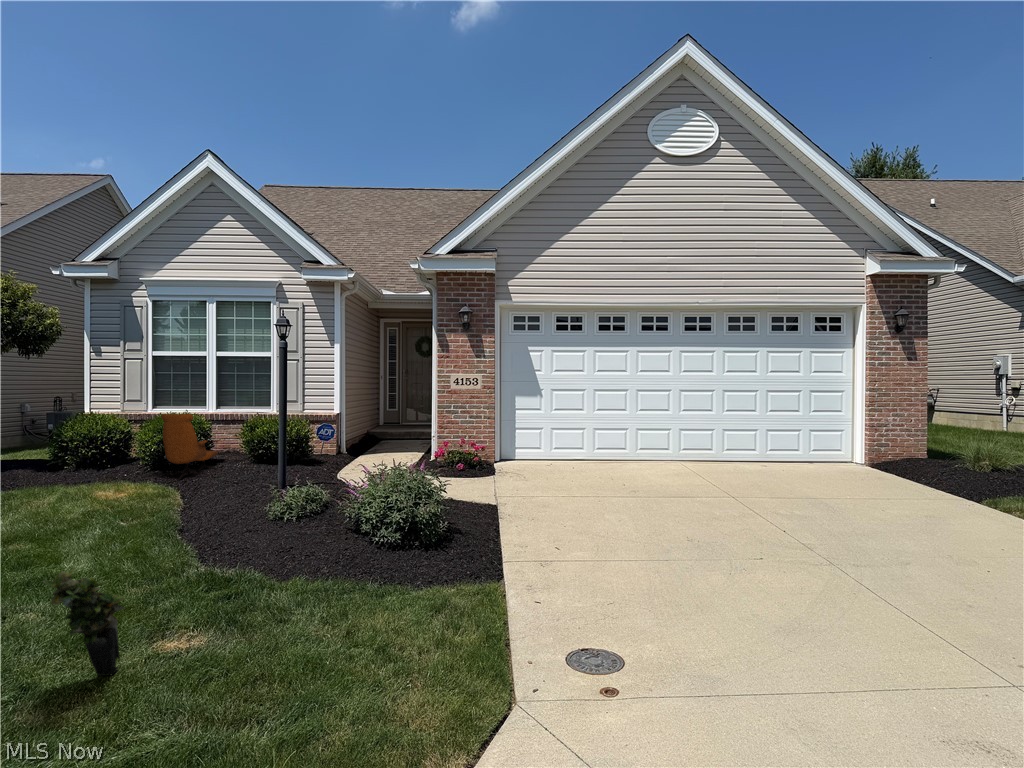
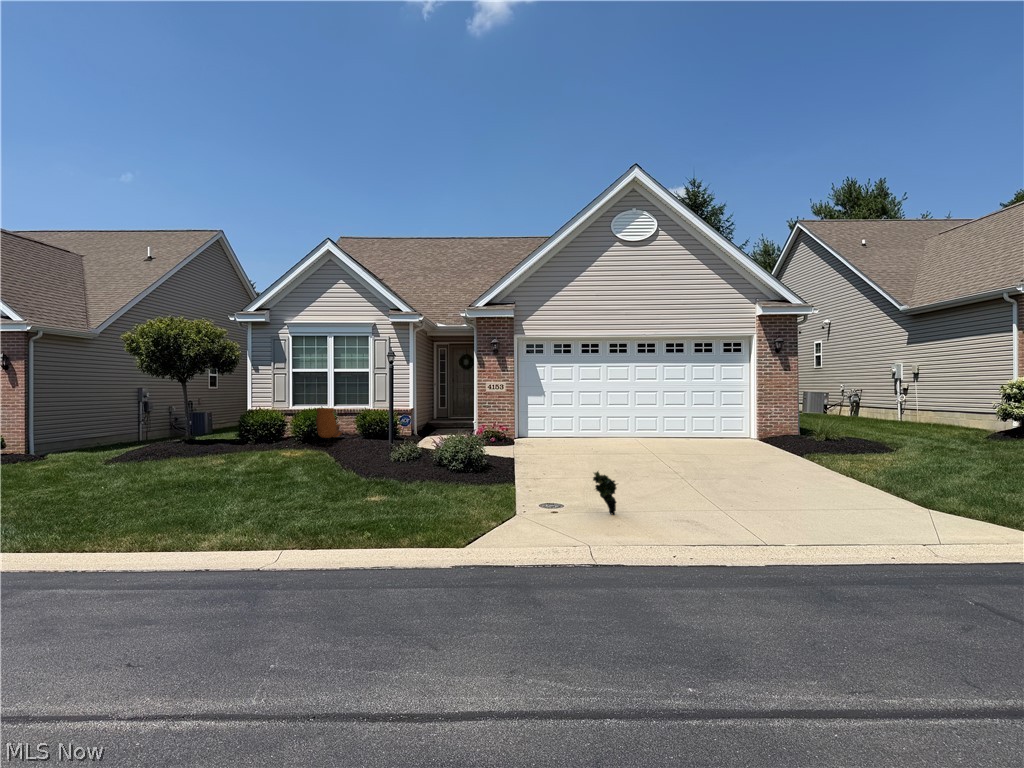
potted plant: present [43,569,125,676] -> present [593,471,617,514]

